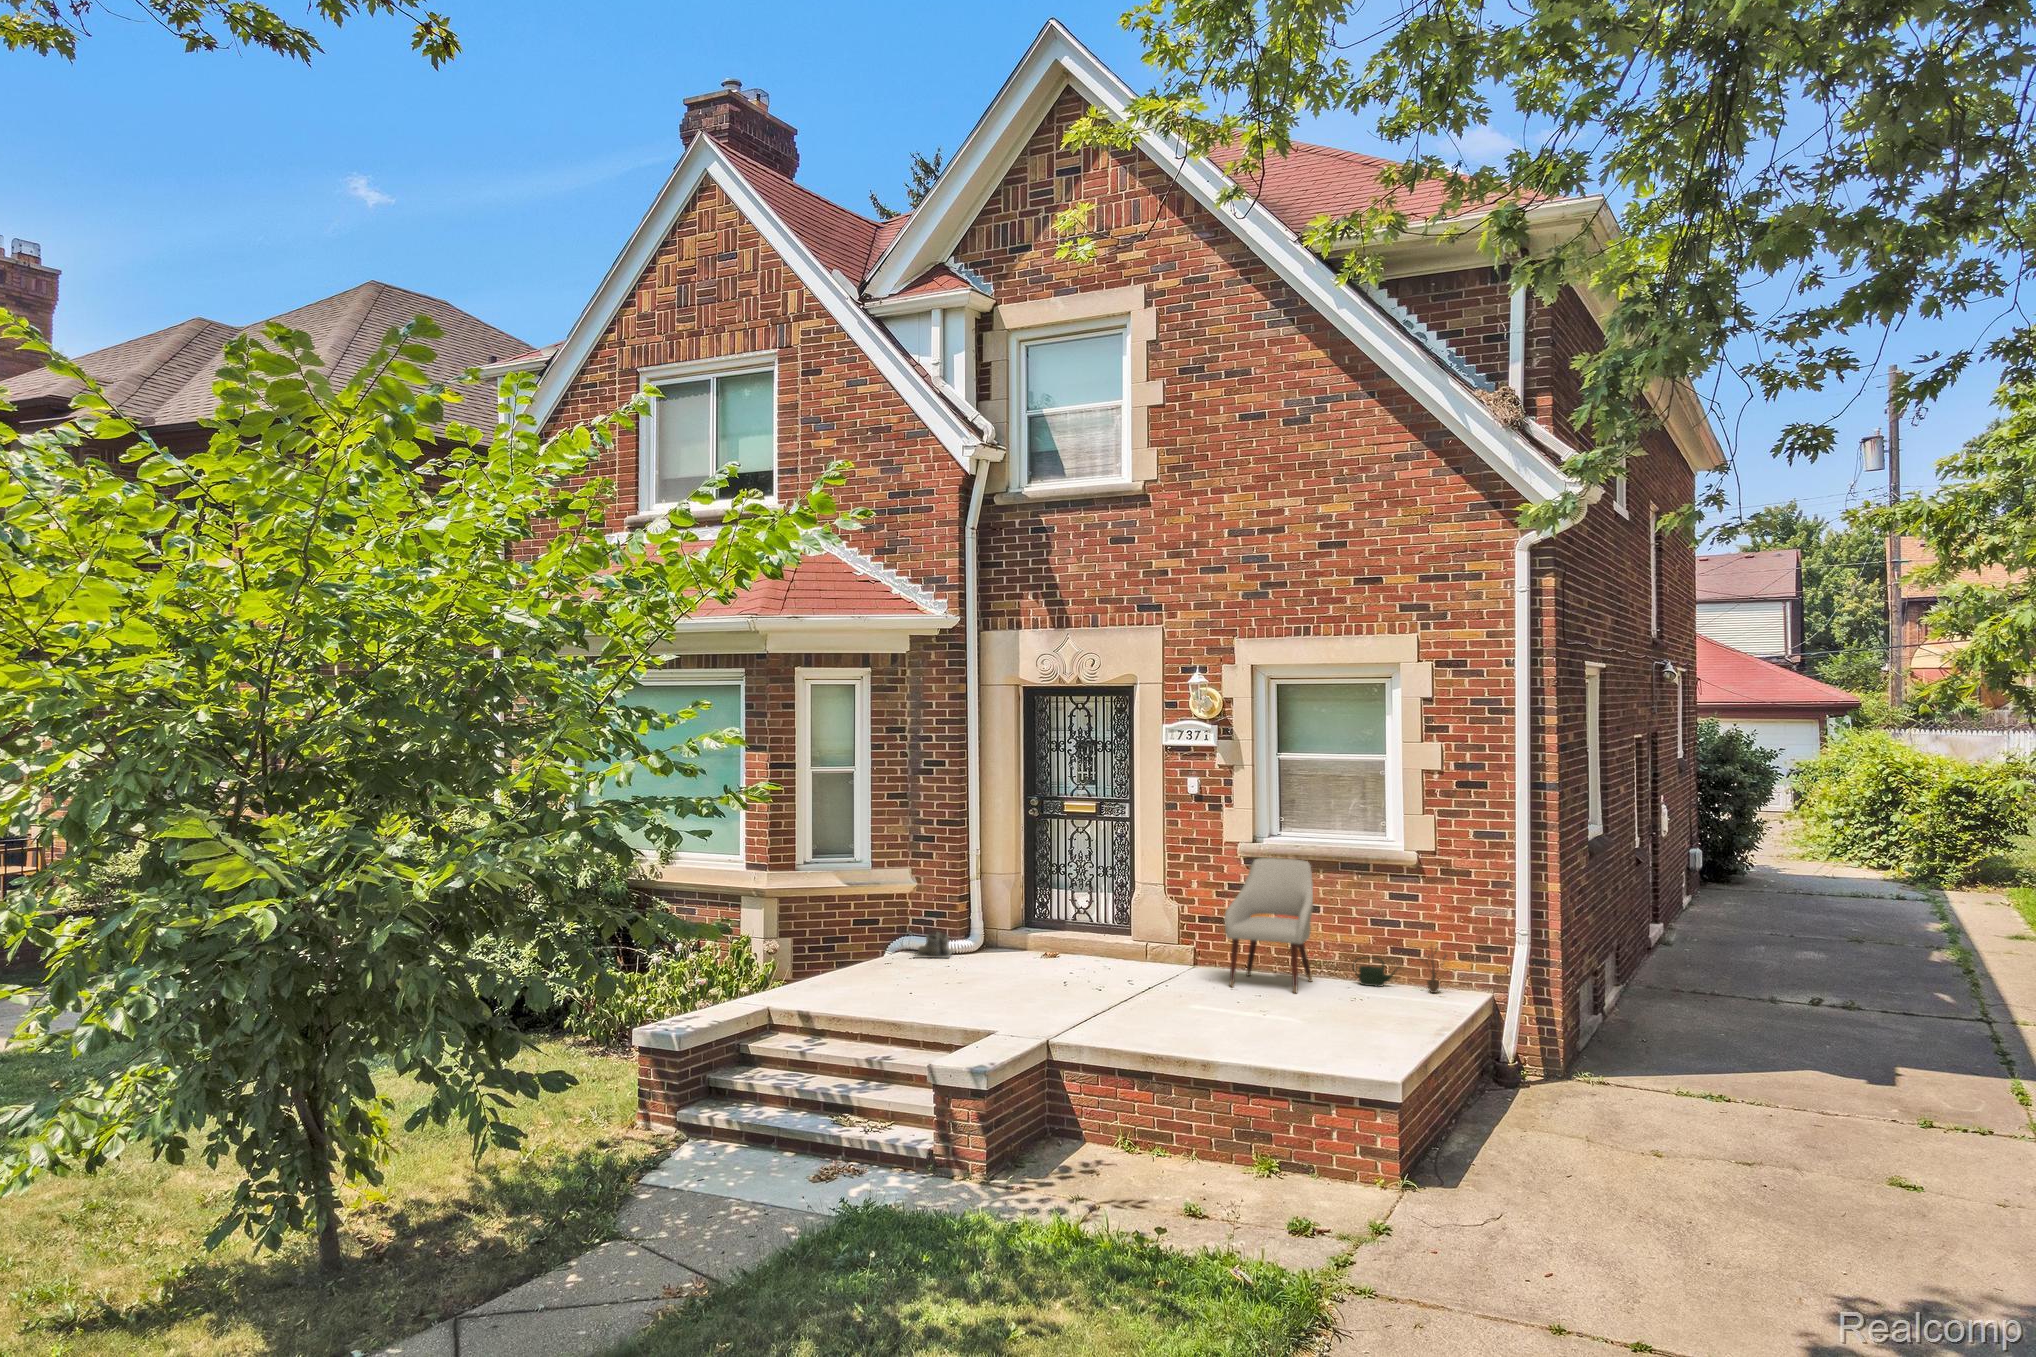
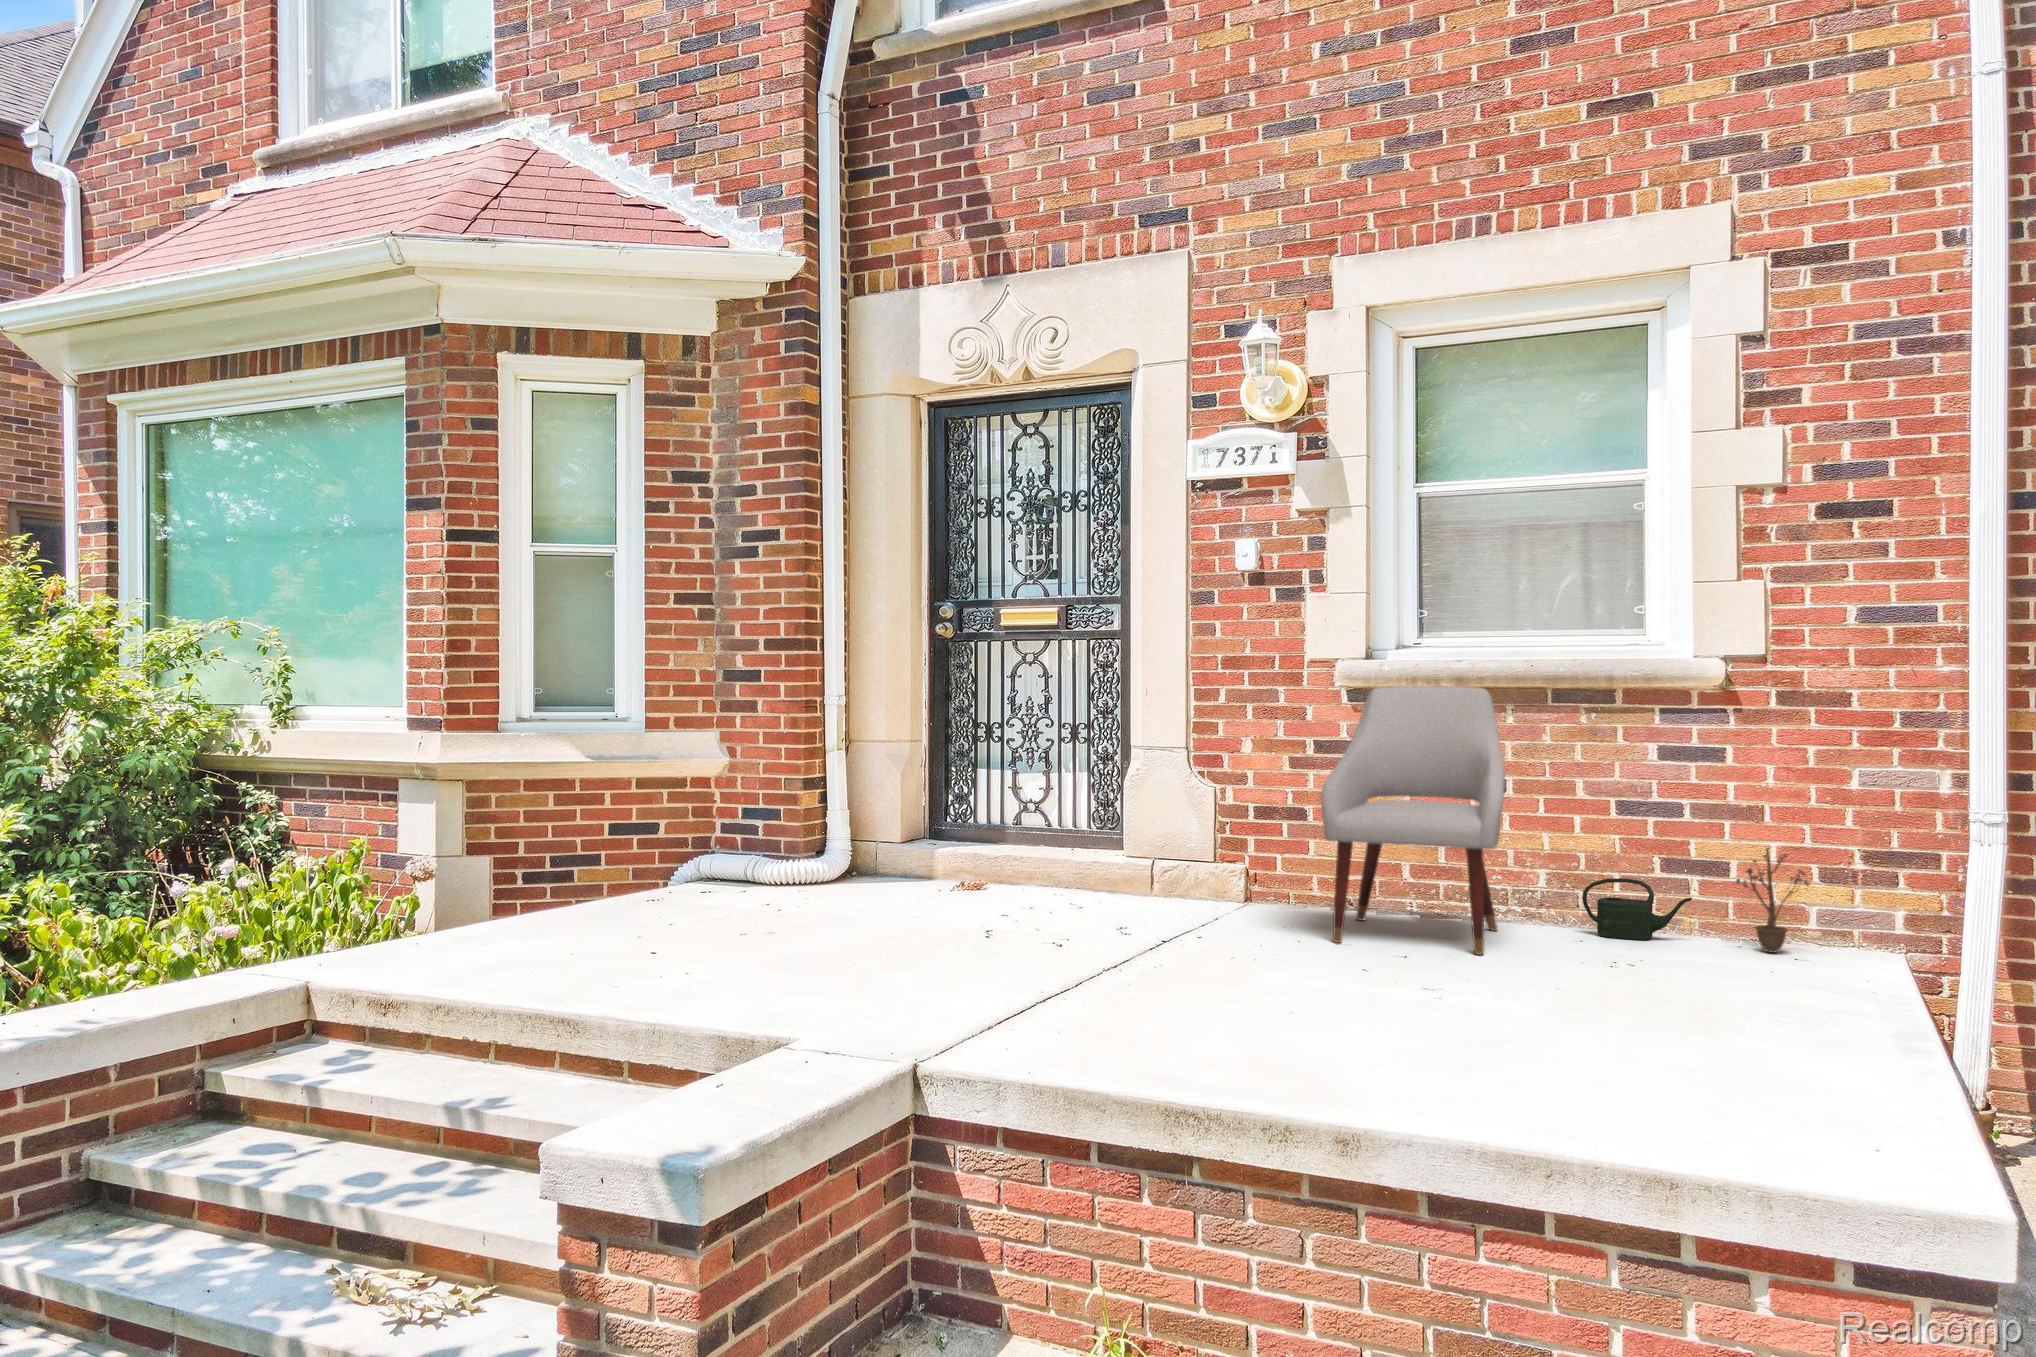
boots: present [915,932,953,958] -> none [709,842,796,891]

